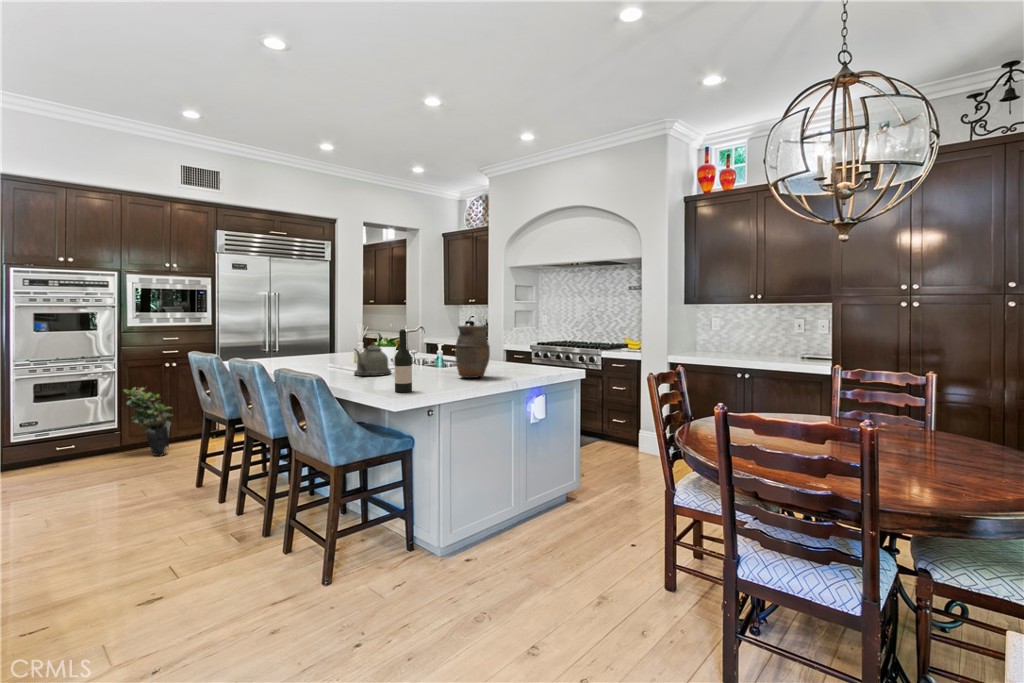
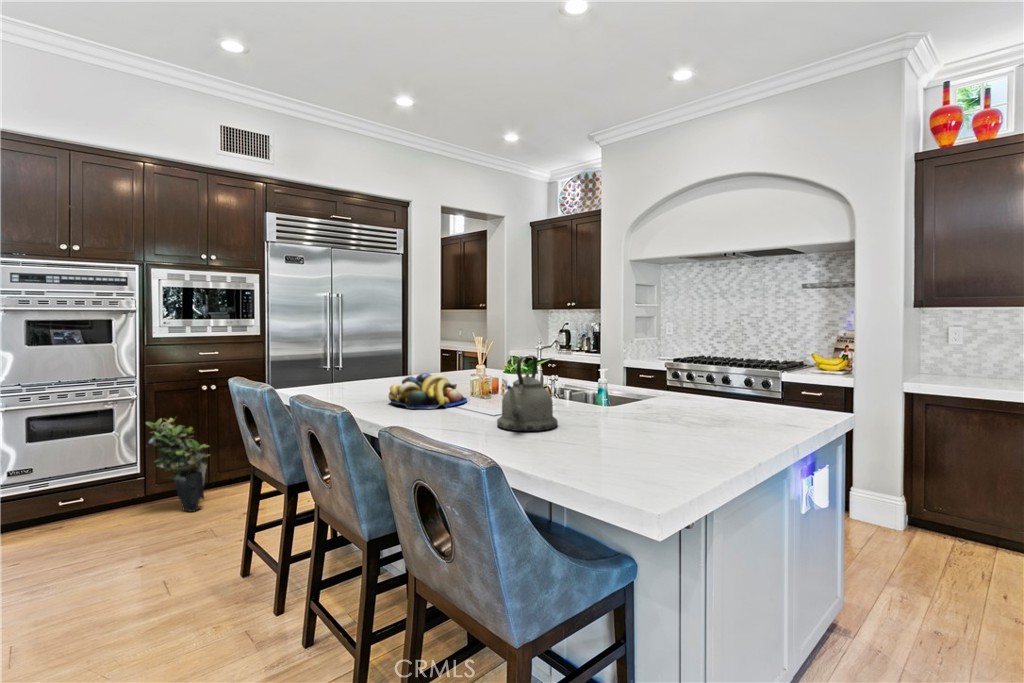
vase: present [455,325,490,378] -> none [685,345,753,441]
wine bottle: present [394,329,412,392] -> none [635,359,672,492]
fruit bowl: none [296,348,350,369] -> present [389,373,467,409]

